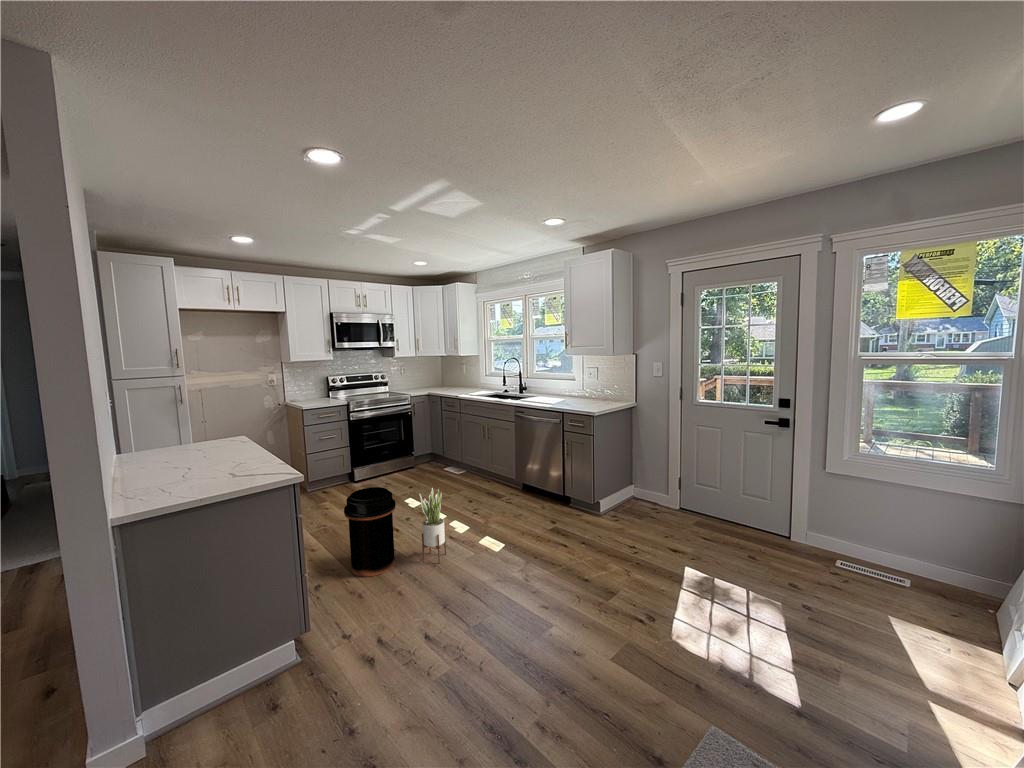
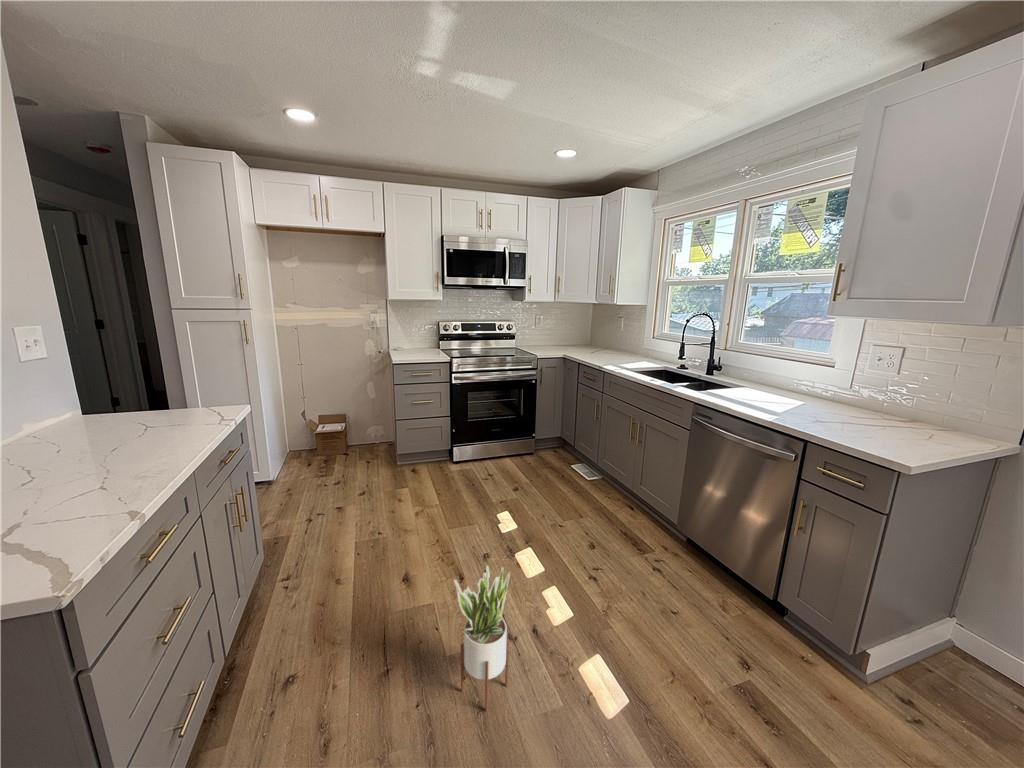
trash can: present [344,487,396,577] -> none [330,528,425,698]

